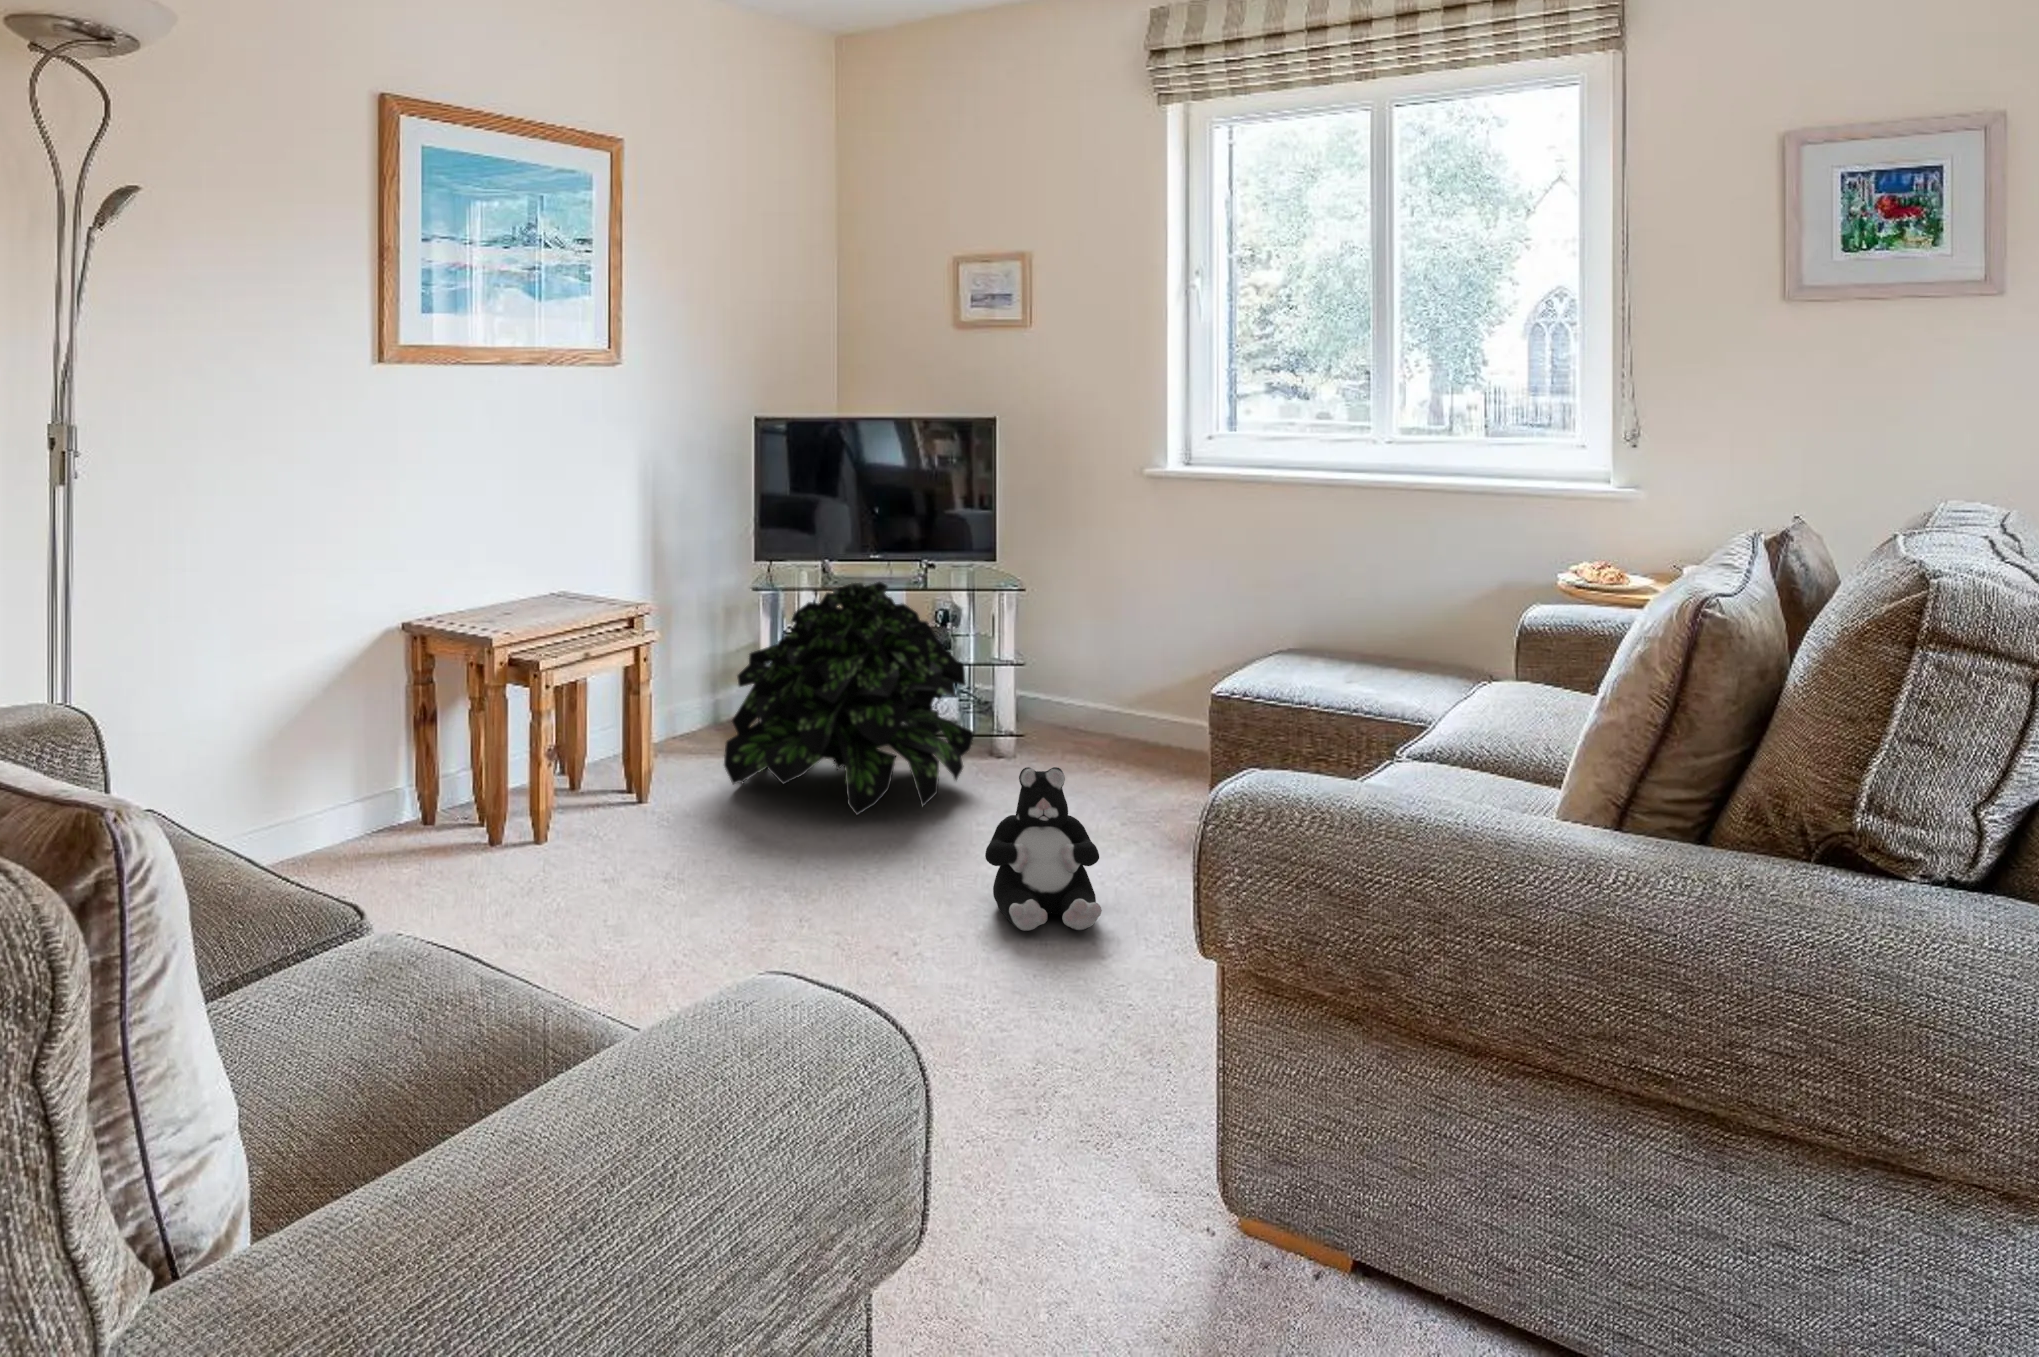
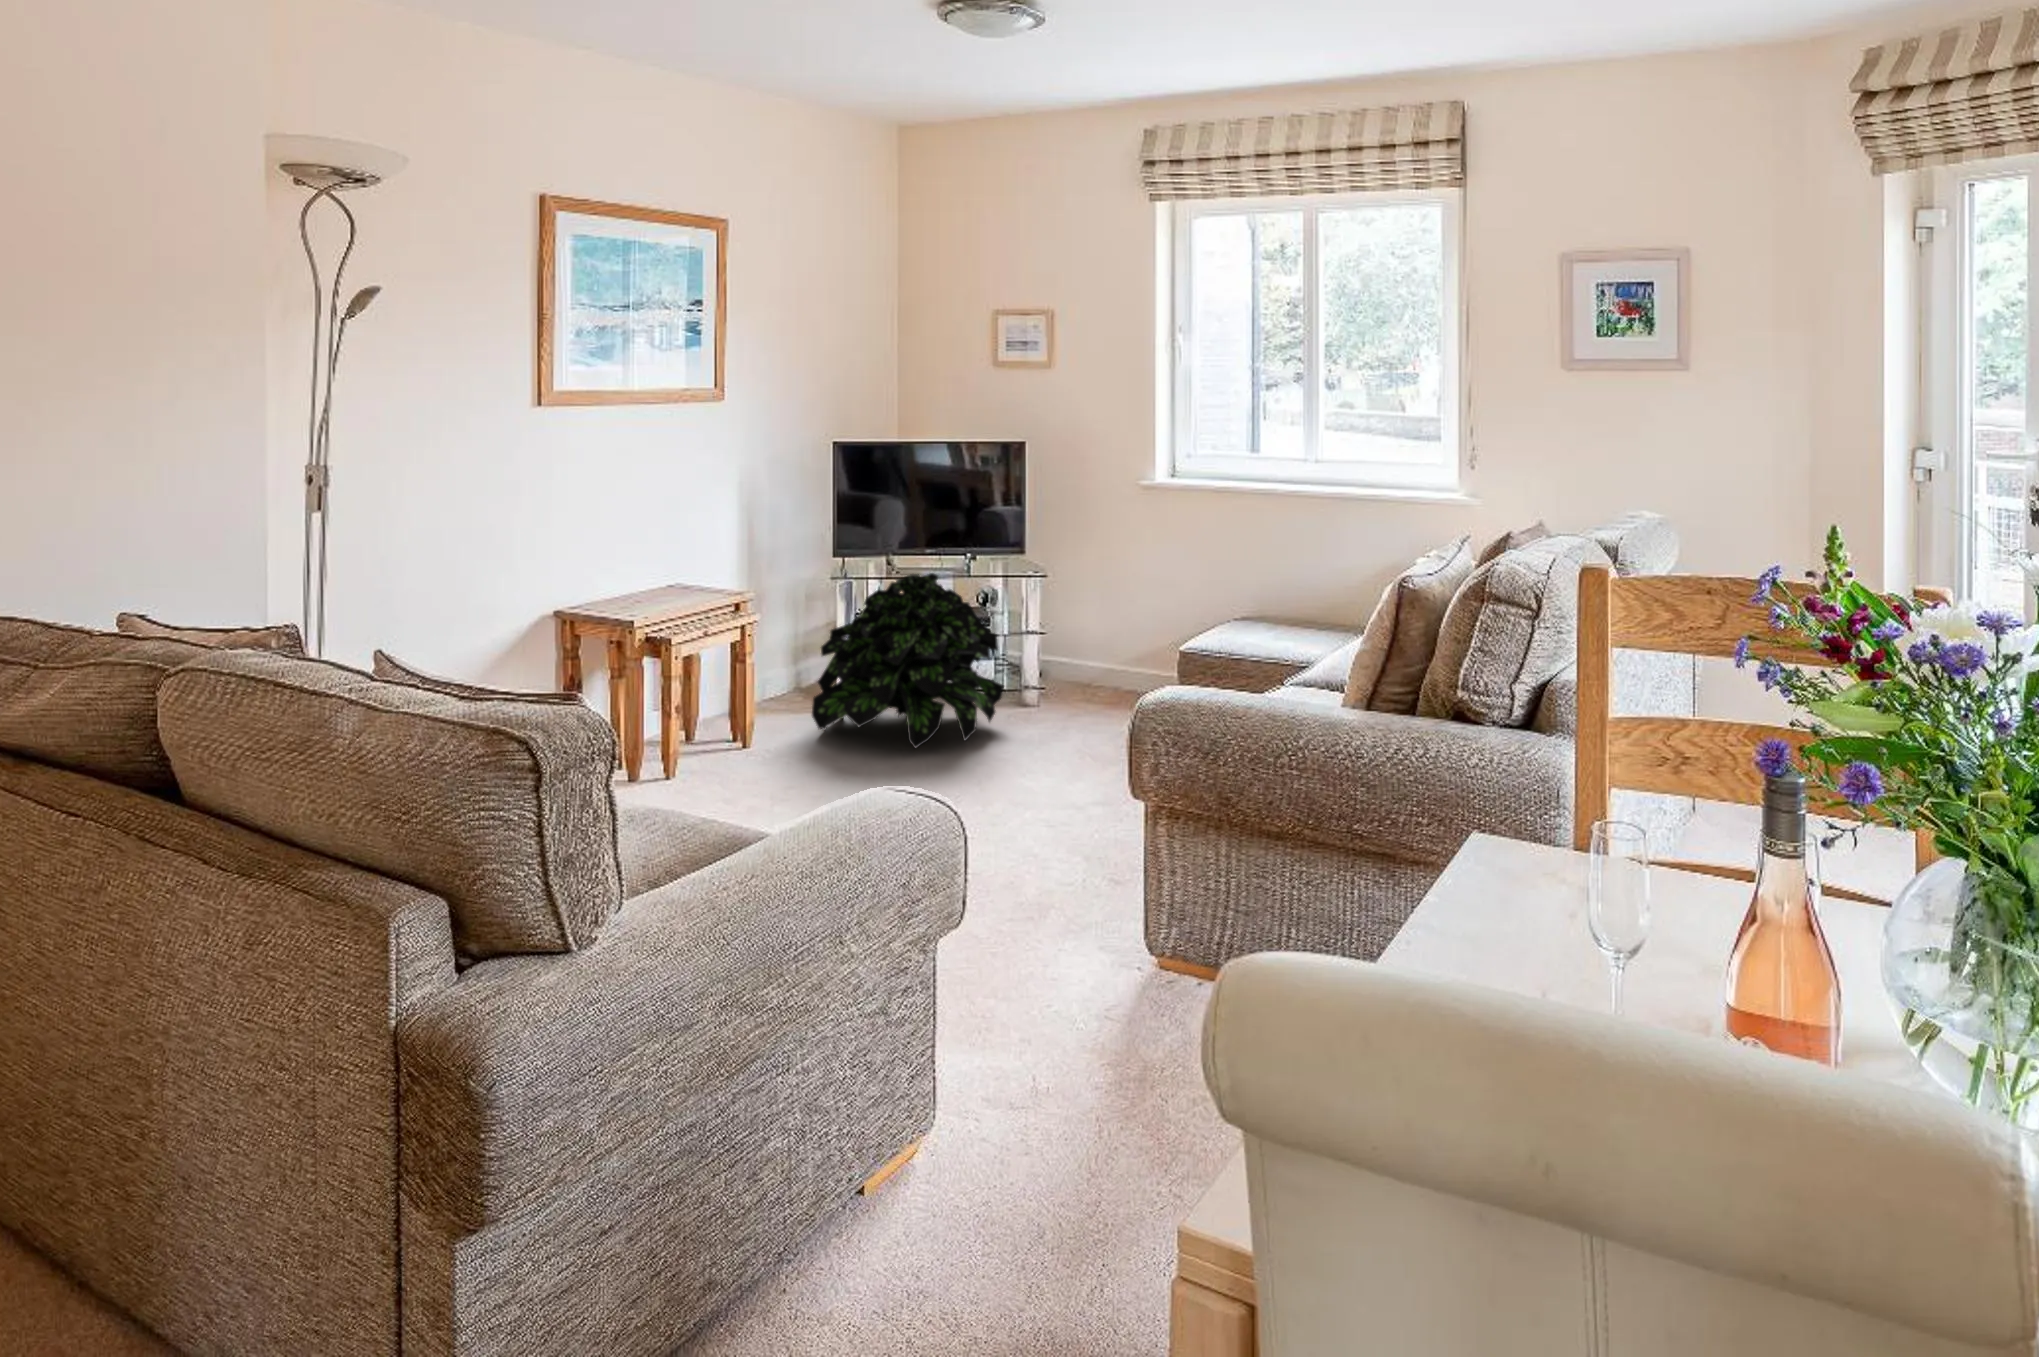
plush toy: present [985,767,1102,931] -> none [1009,704,1089,816]

